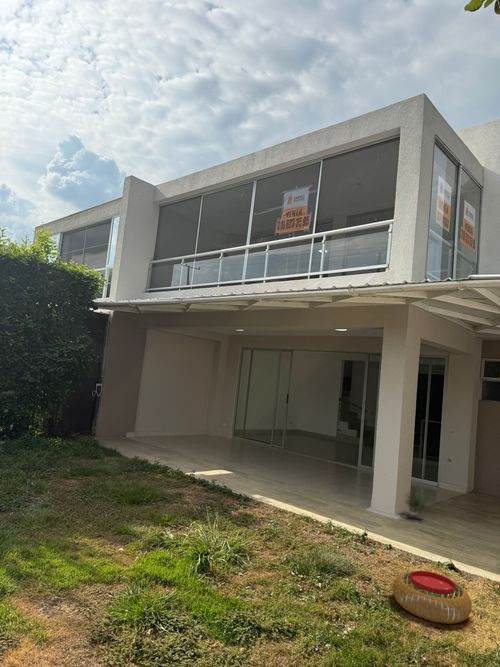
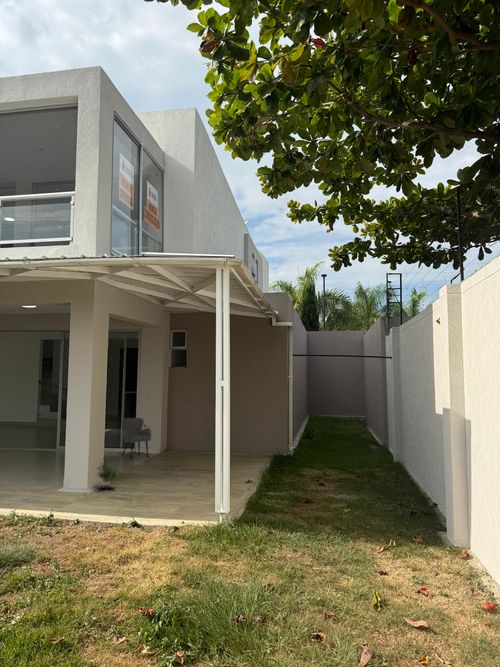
armchair: none [425,448,458,494] -> present [122,418,151,459]
pouf: present [393,571,472,624] -> none [71,536,143,581]

